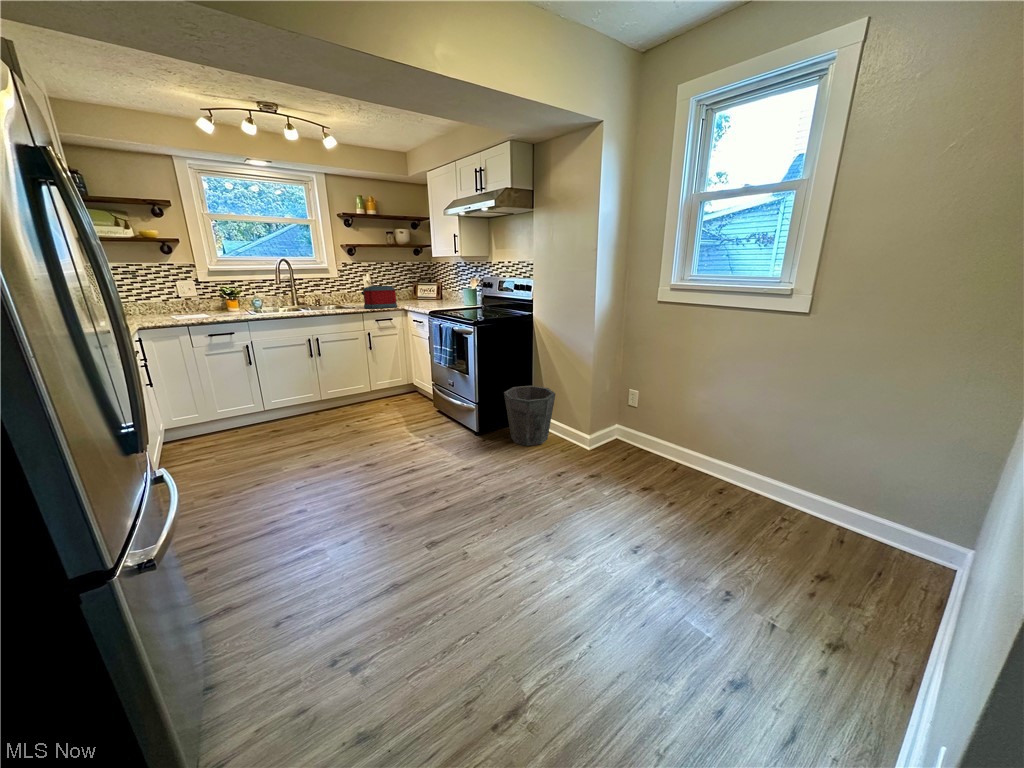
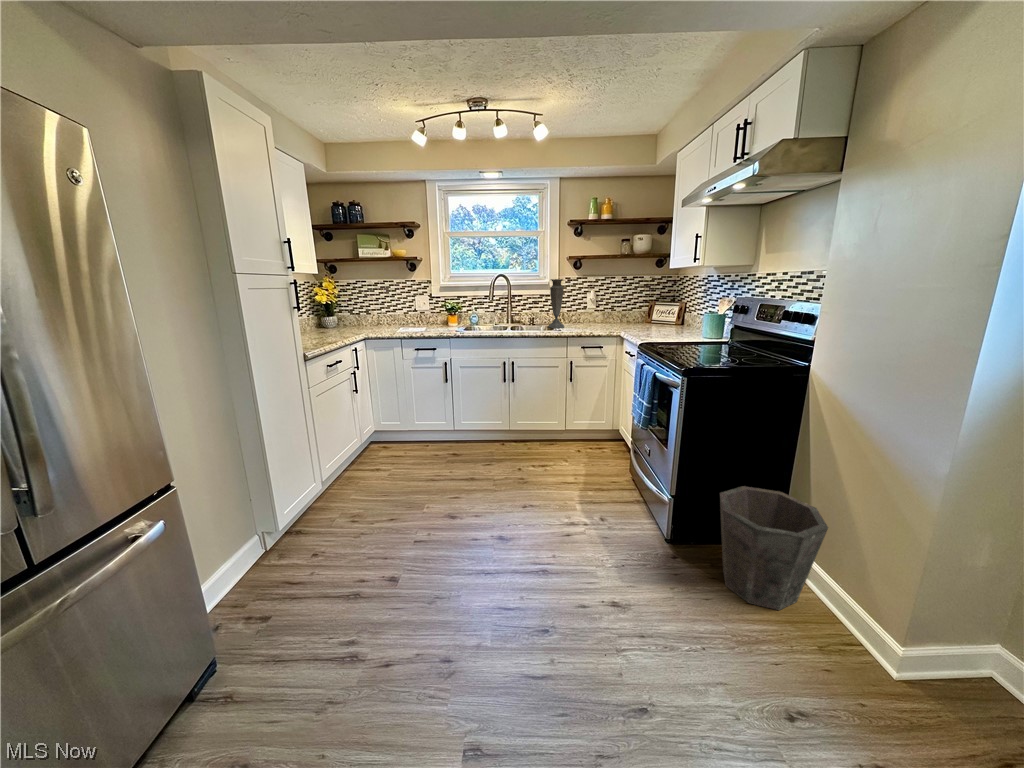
vase: none [336,264,355,306] -> present [548,279,564,328]
toaster: present [361,286,397,309] -> none [567,306,609,334]

